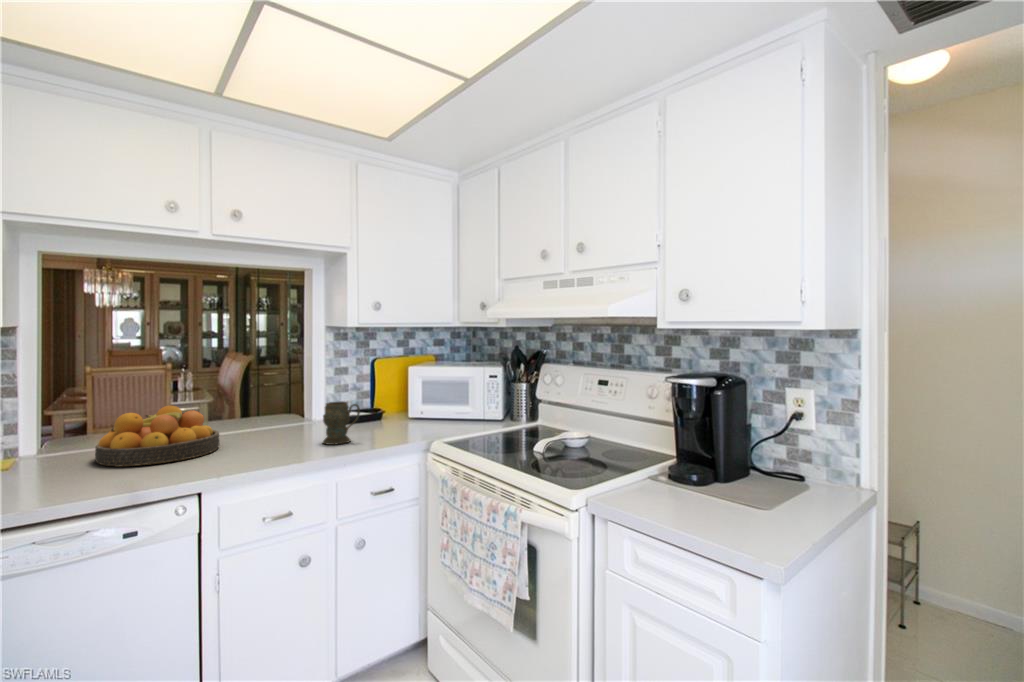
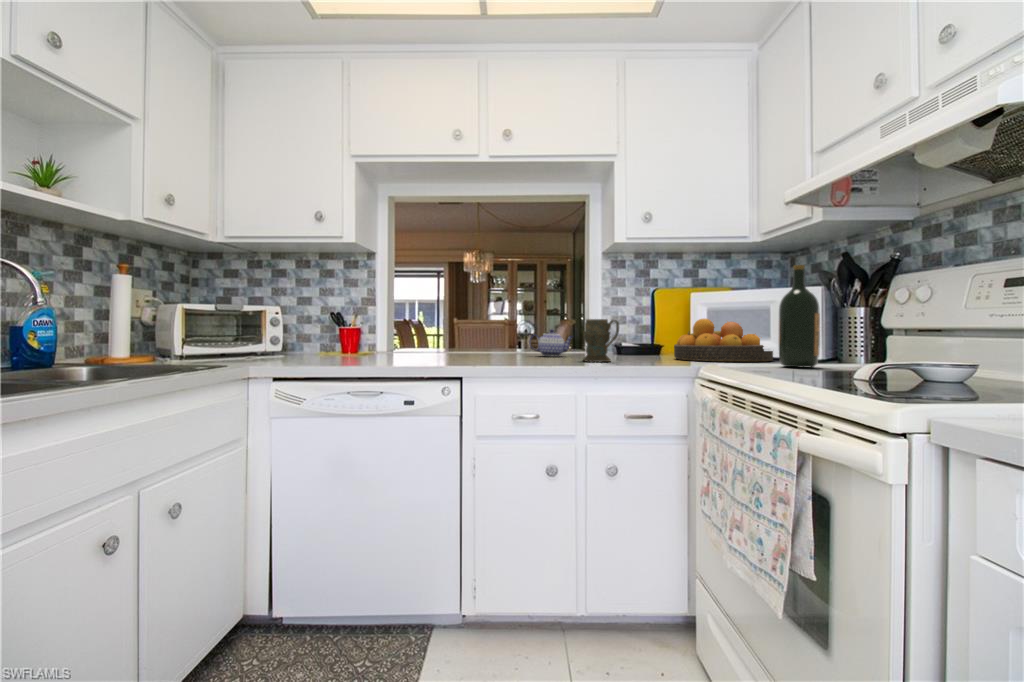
wine bottle: none [482,362,507,436] -> present [779,265,820,368]
teapot: none [248,404,299,433] -> present [529,330,573,356]
fruit bowl: present [95,406,219,466] -> present [674,319,773,362]

